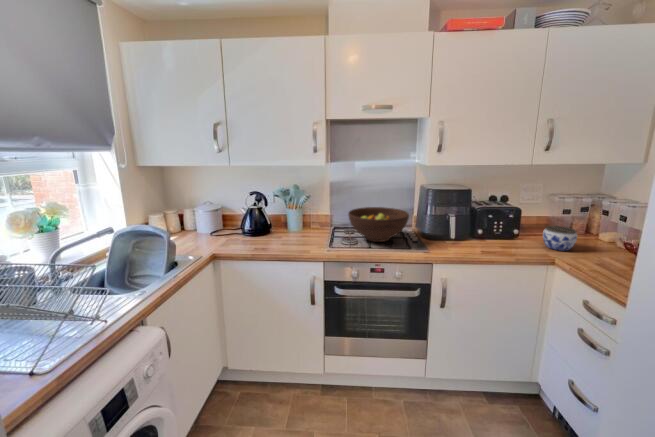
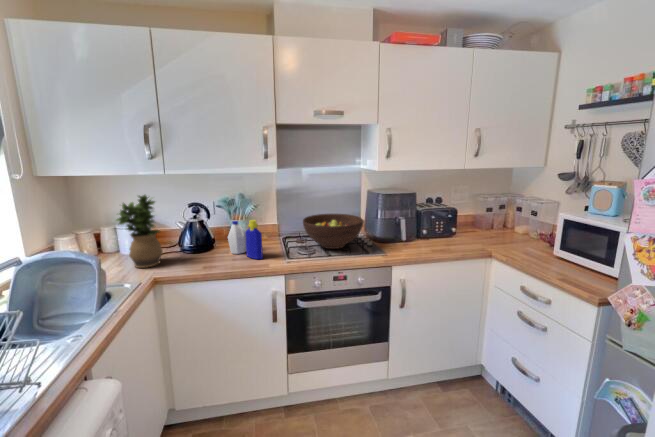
potted plant: none [188,182,225,245] -> present [116,195,163,268]
bottle: none [279,209,308,246] -> present [228,220,263,259]
jar: present [543,226,577,251] -> none [477,222,505,244]

